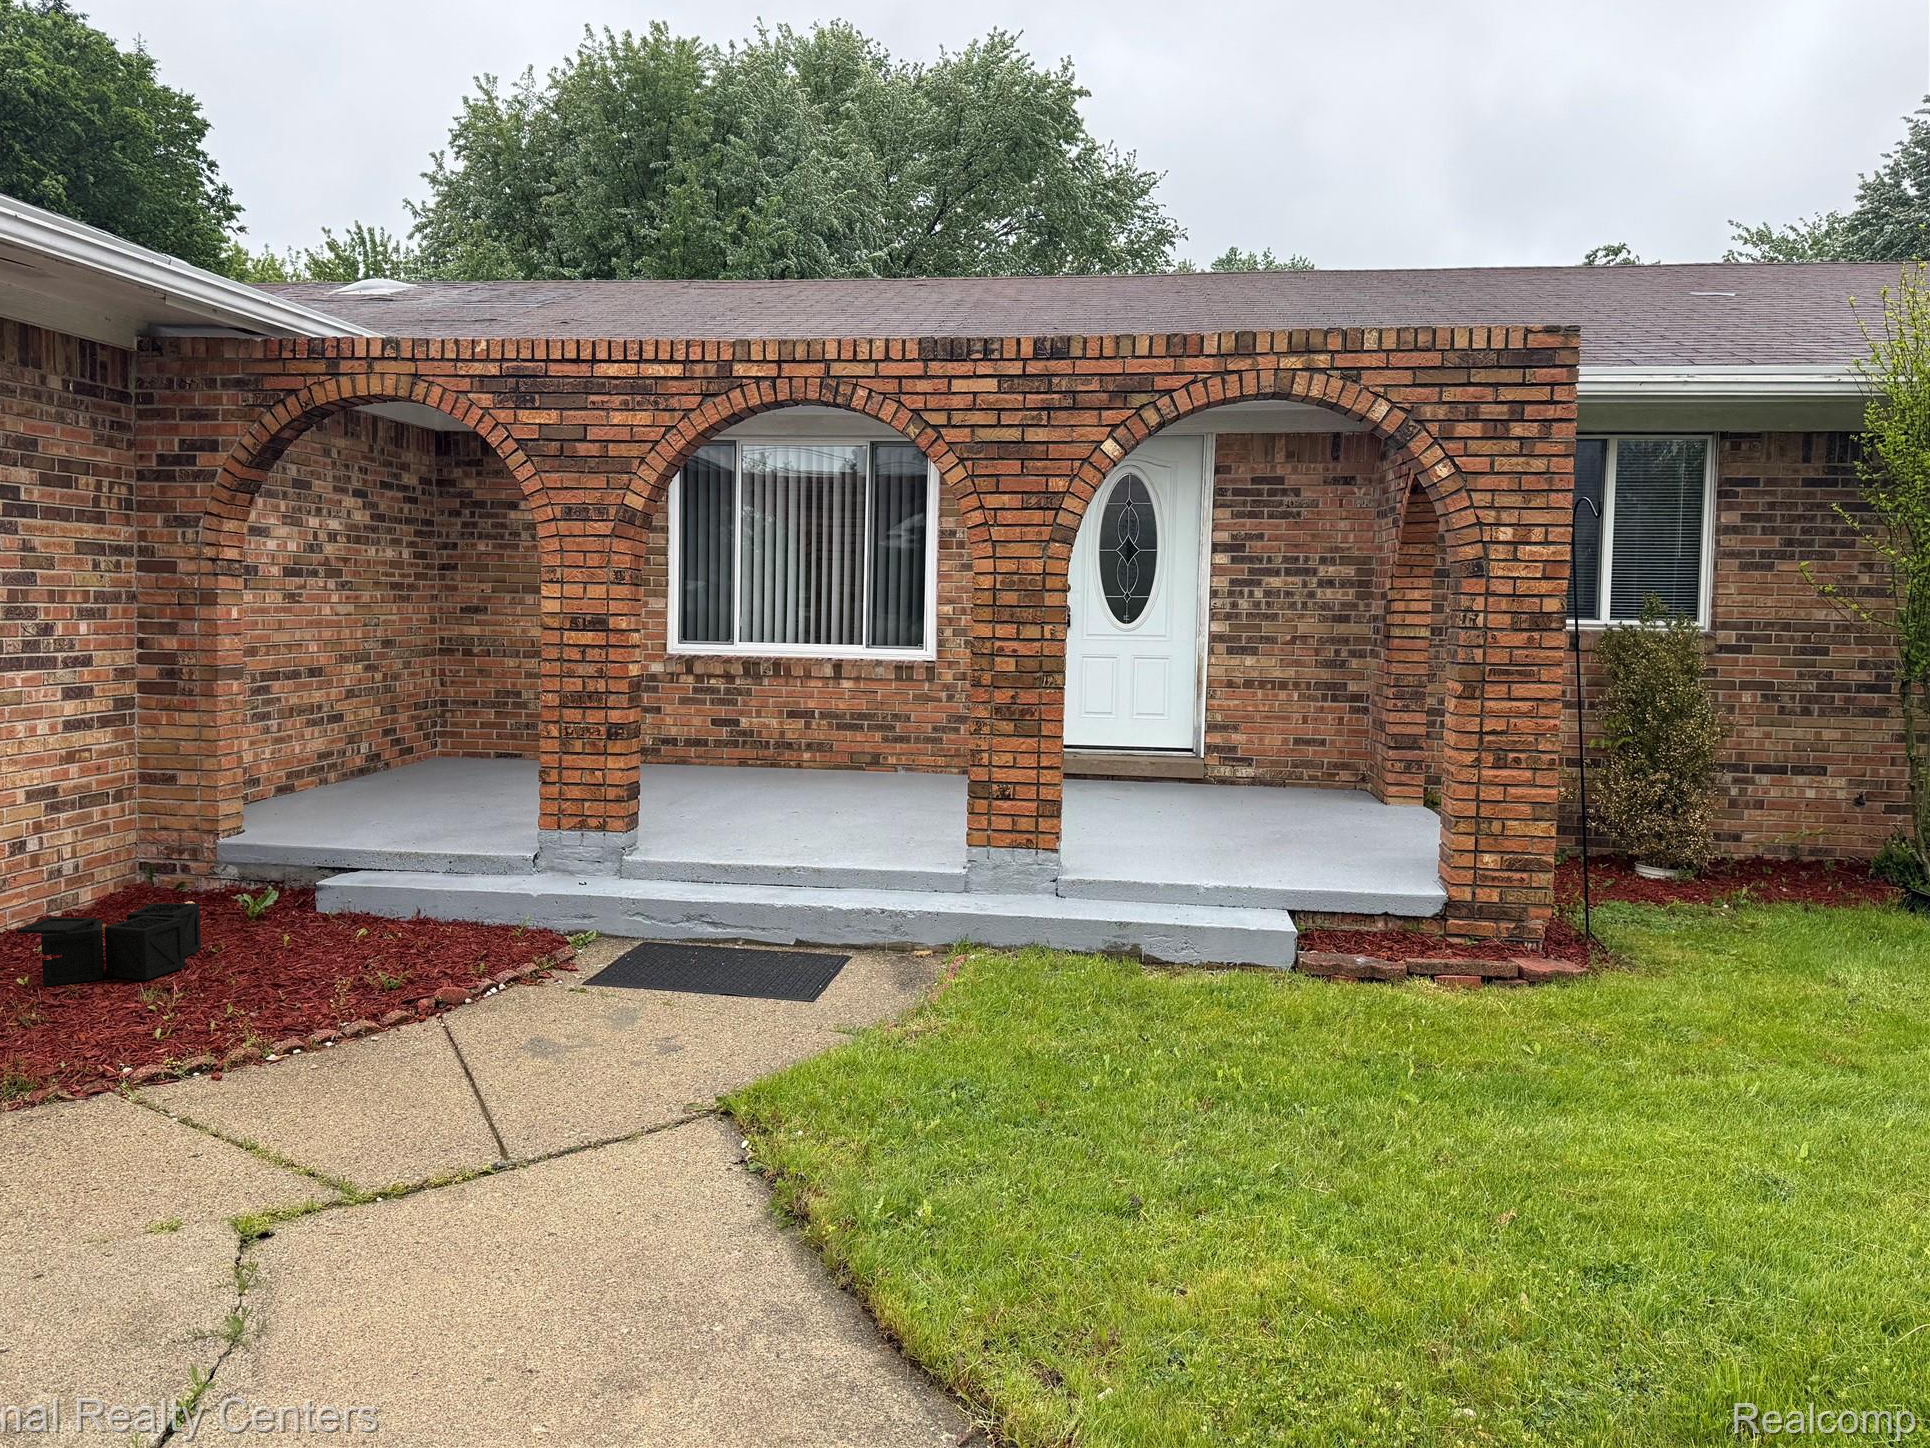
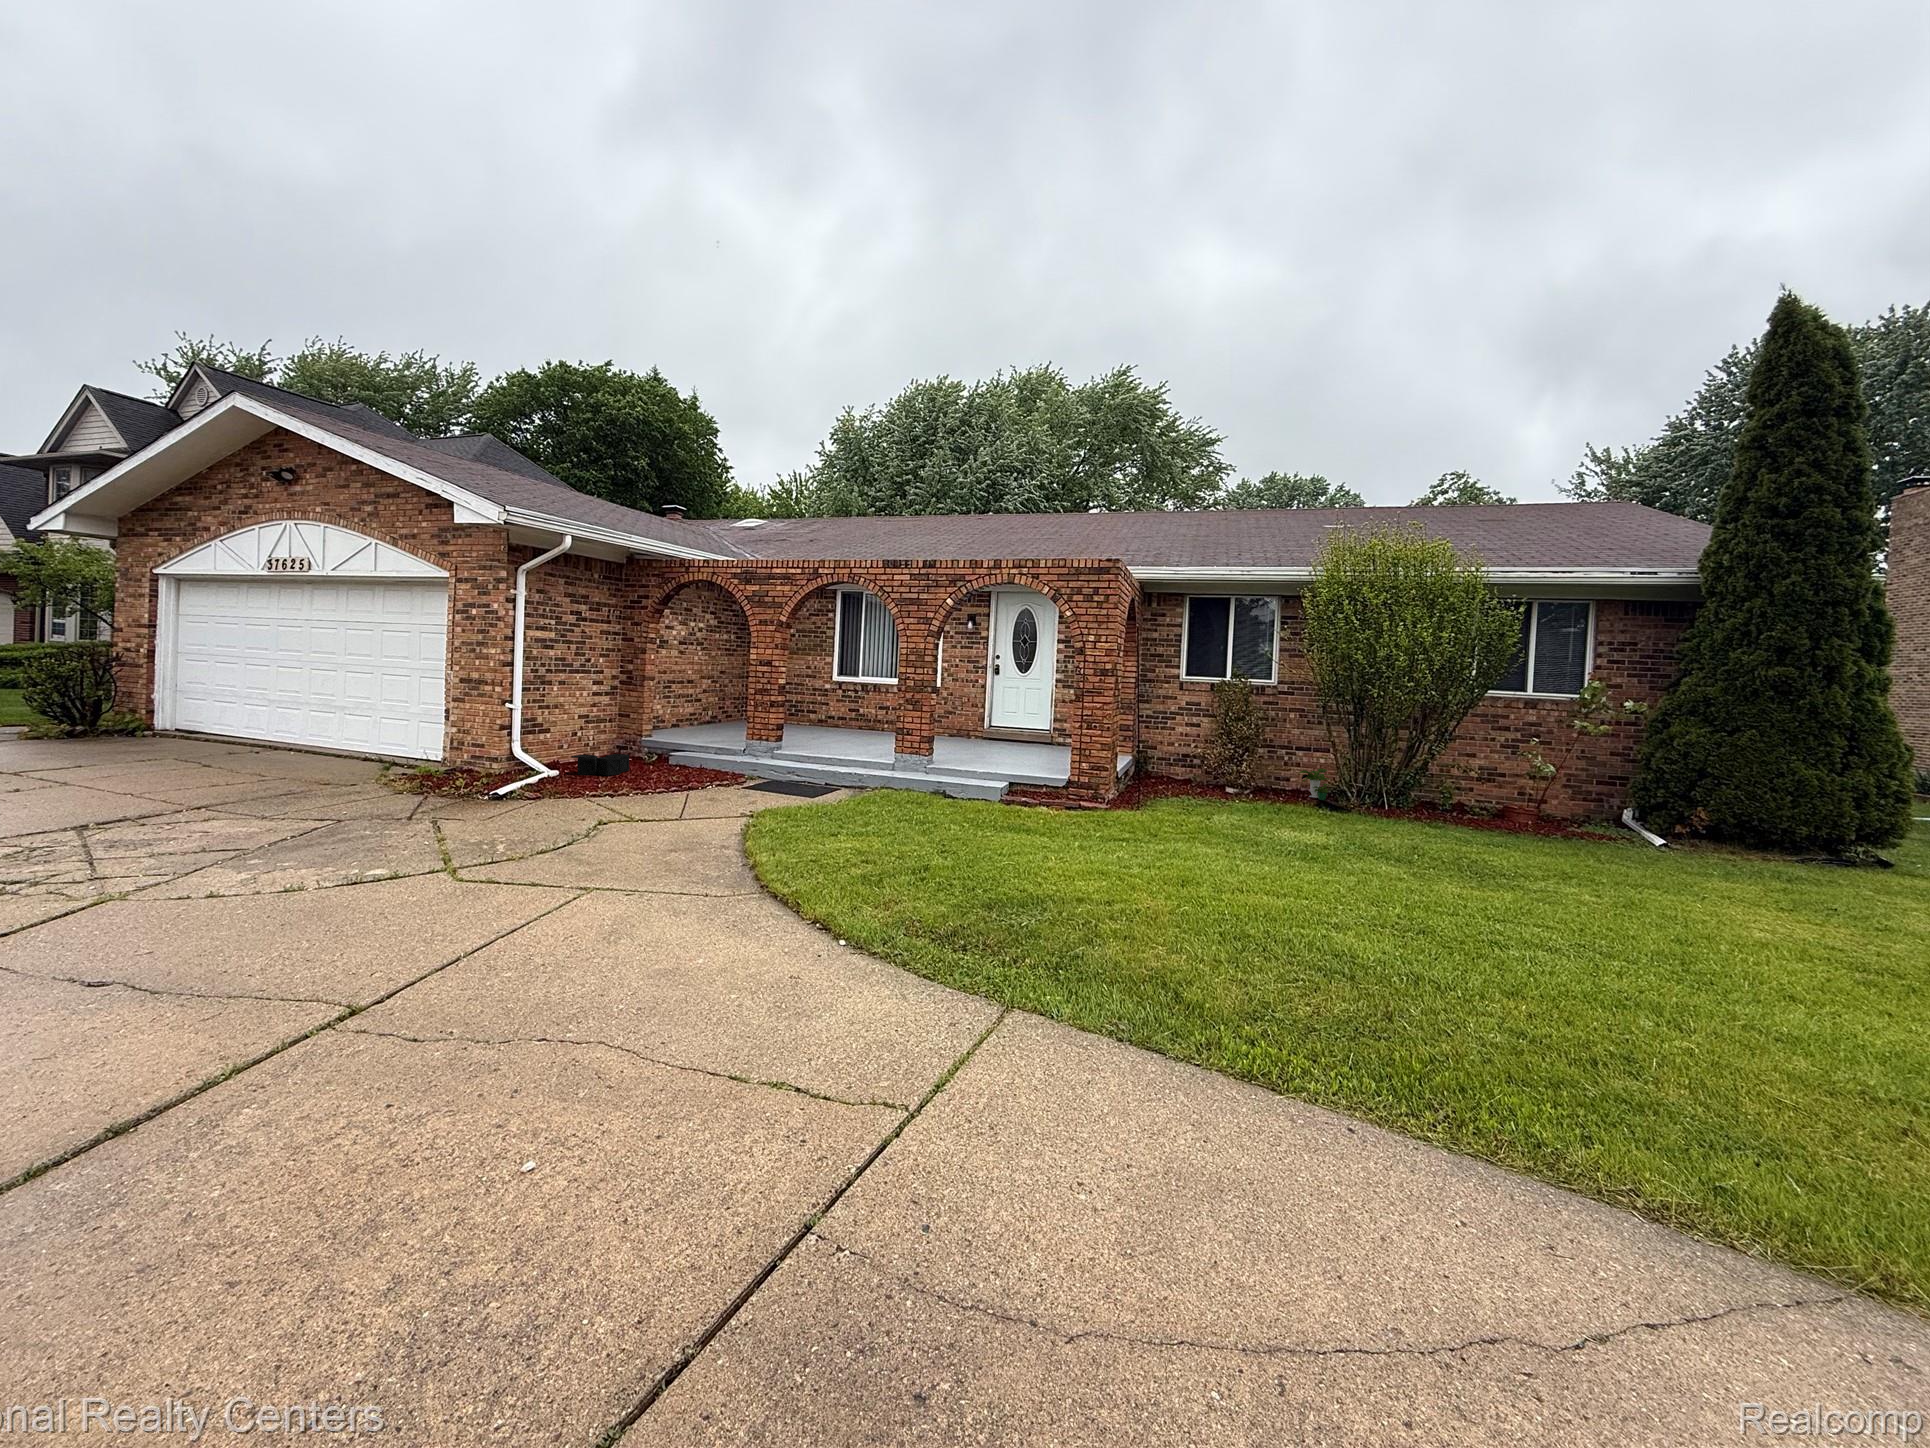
potted plant: none [1799,813,1891,883] -> present [1299,769,1329,800]

